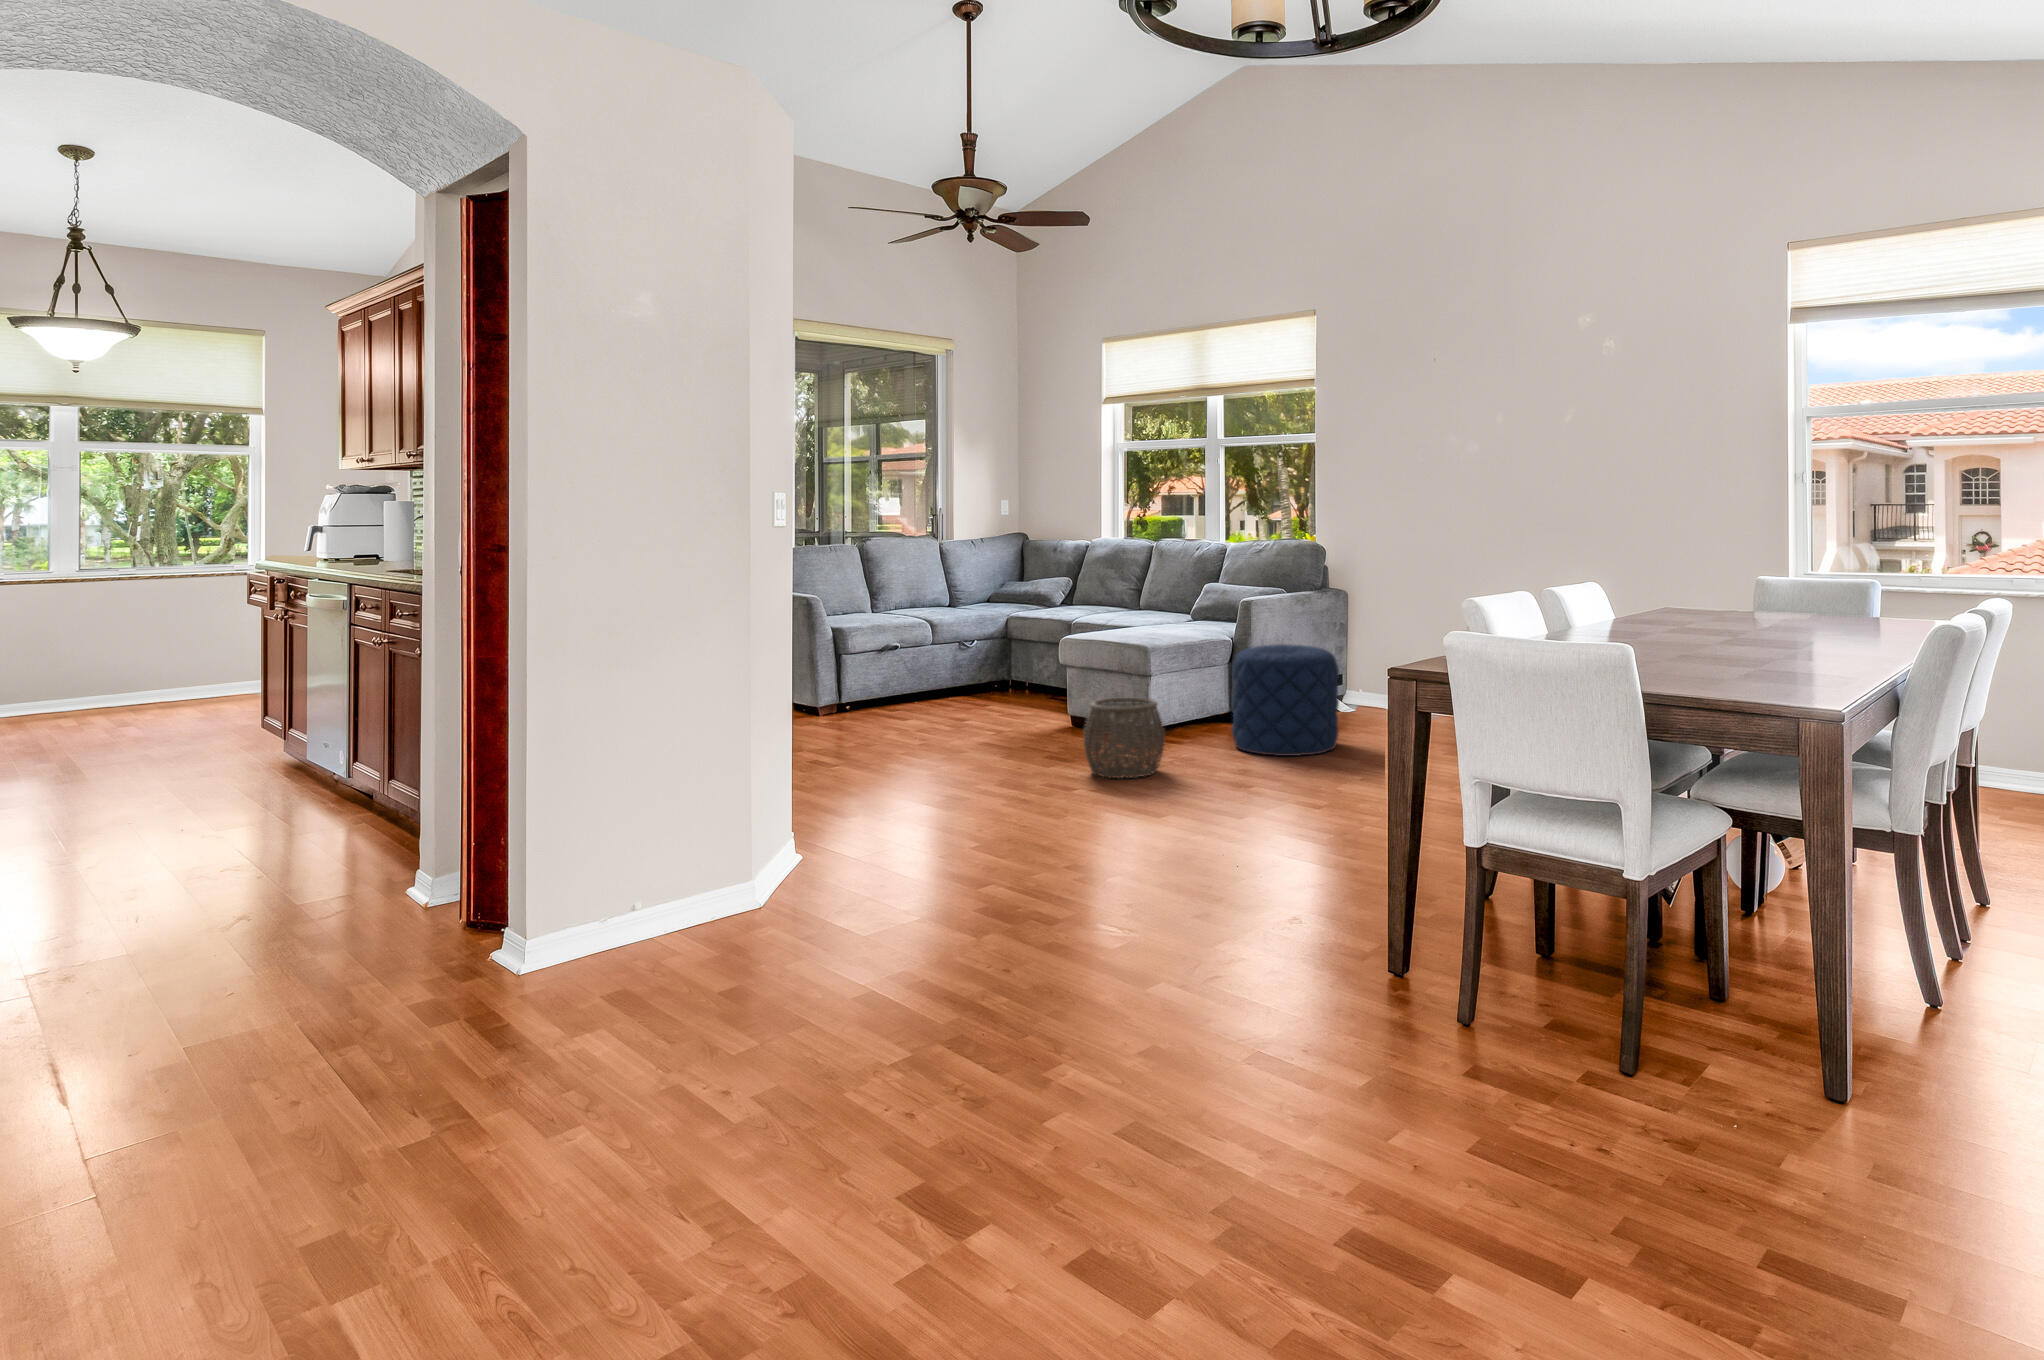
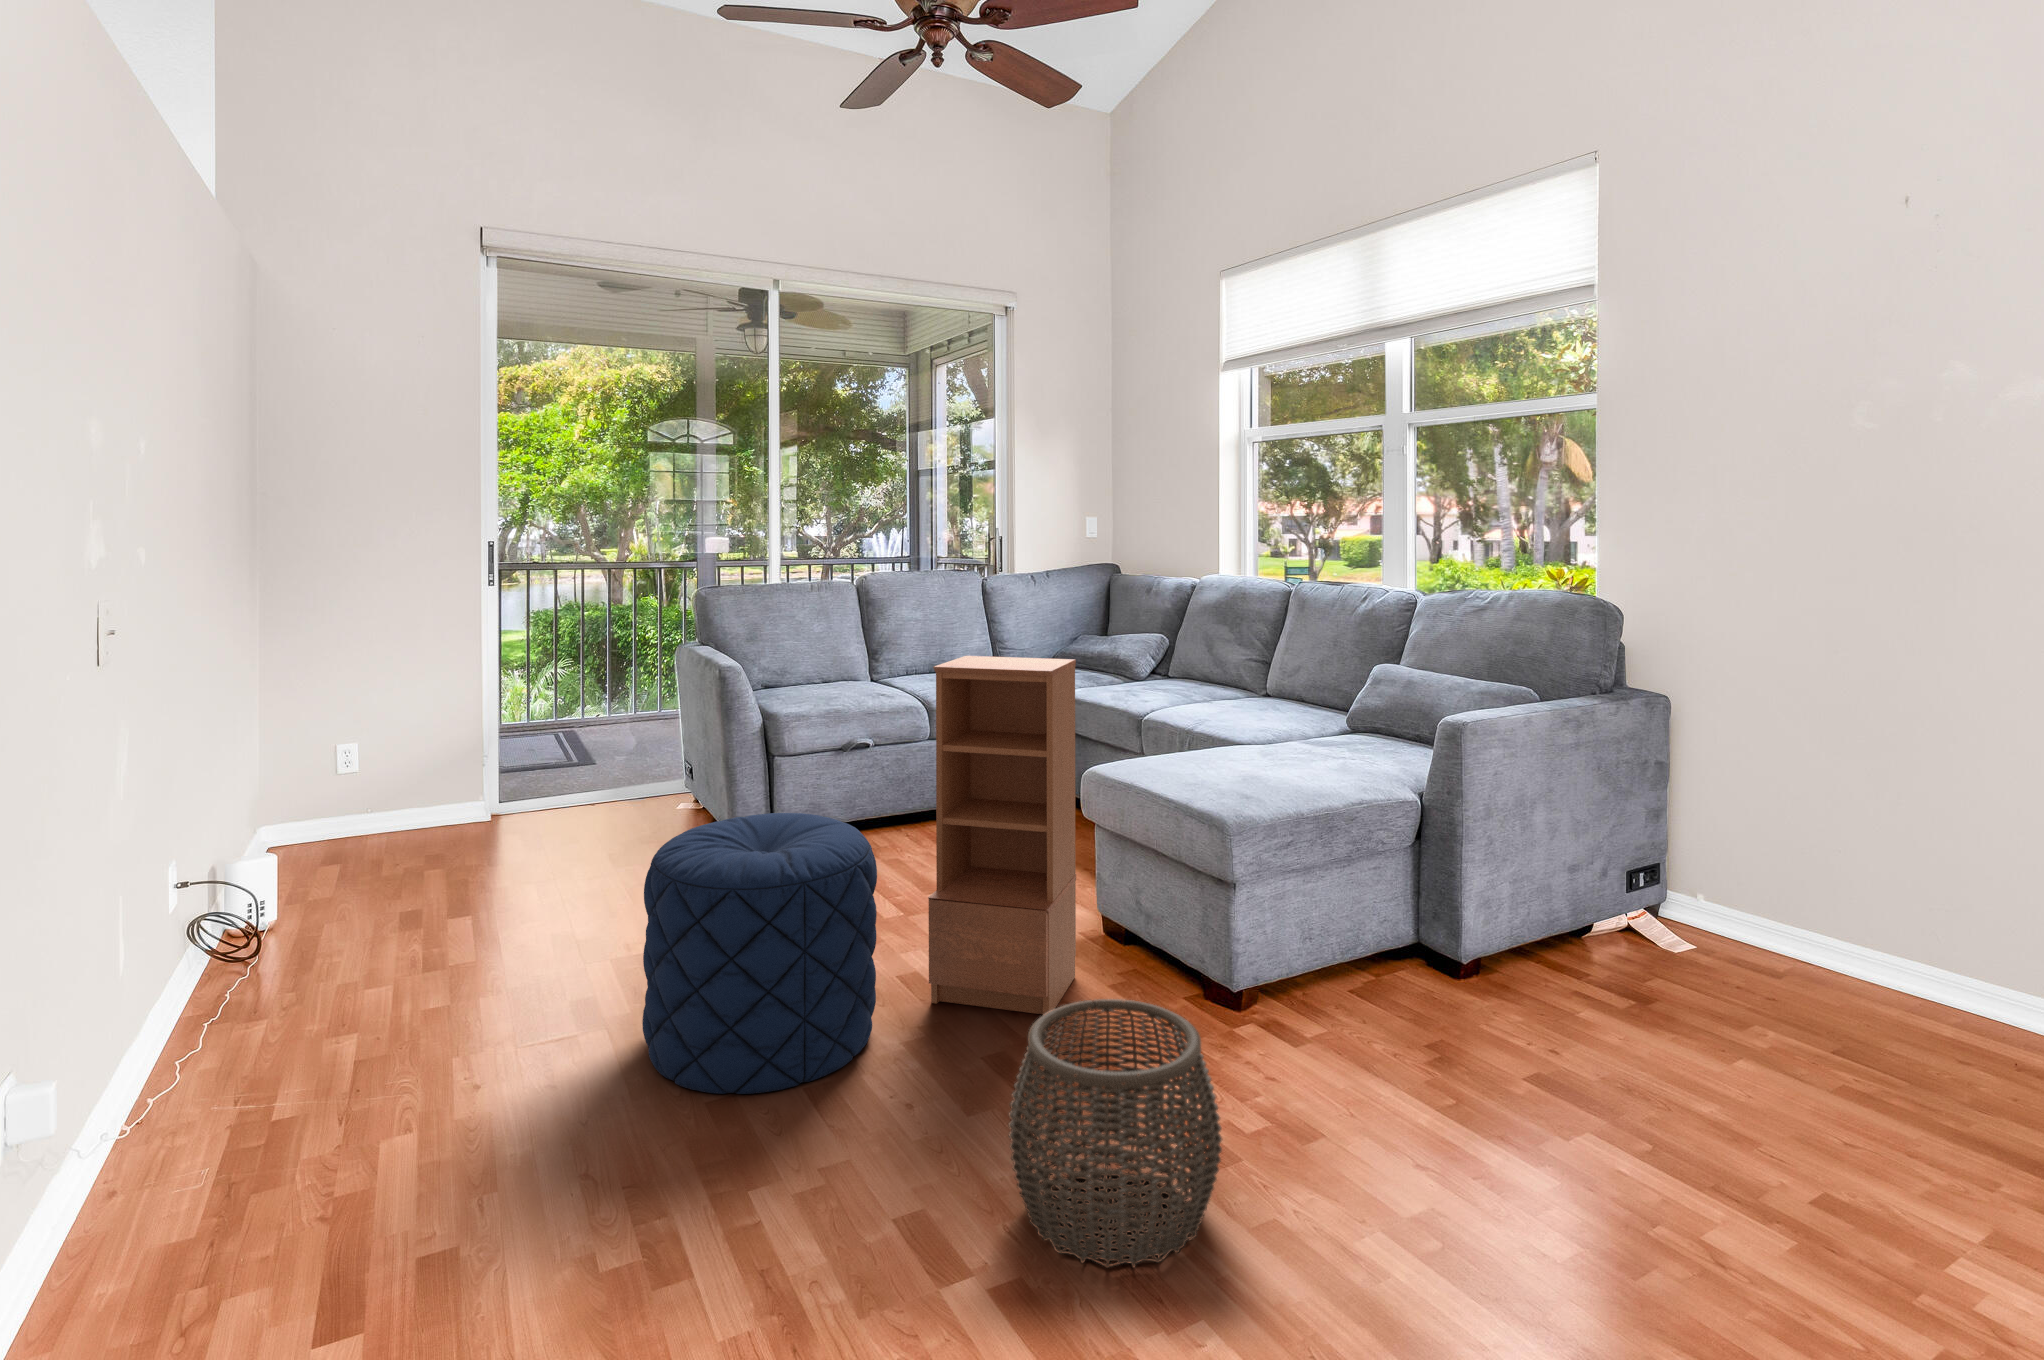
bookcase: none [1001,574,1068,745] -> present [928,656,1076,1015]
pouf: present [1232,644,1339,756] -> present [642,813,877,1094]

